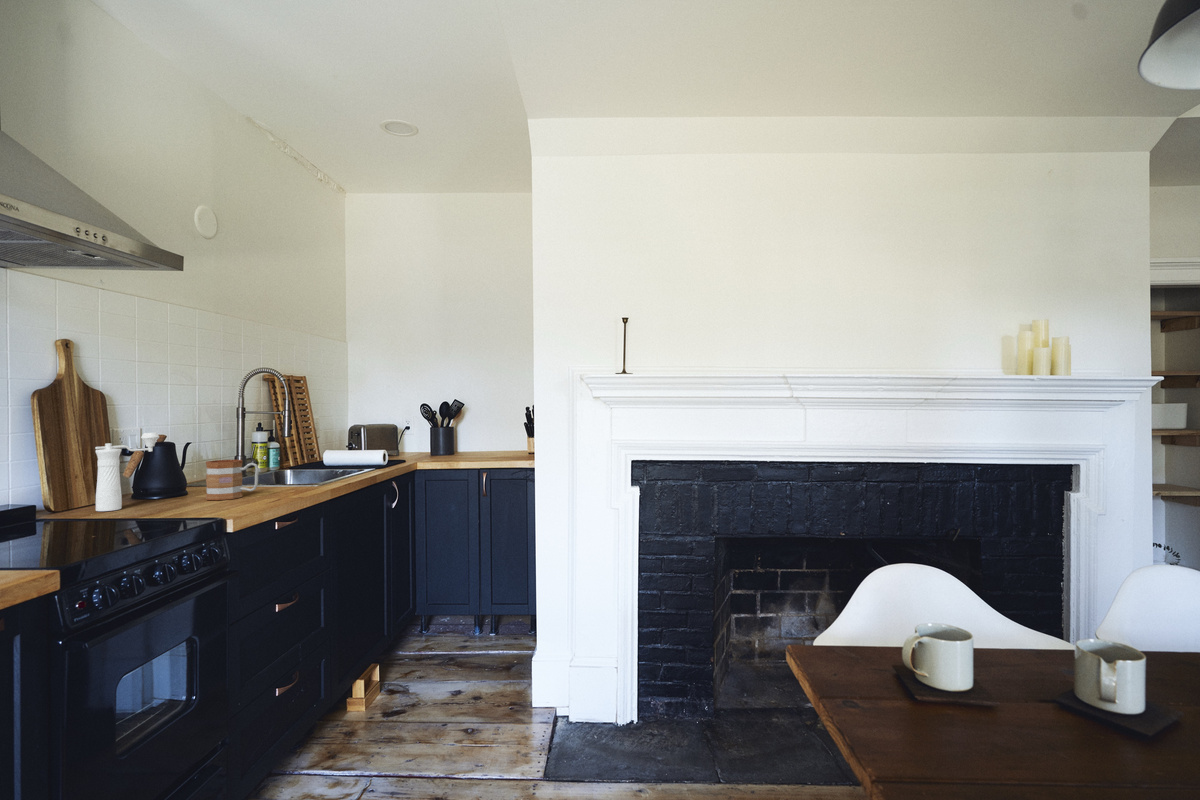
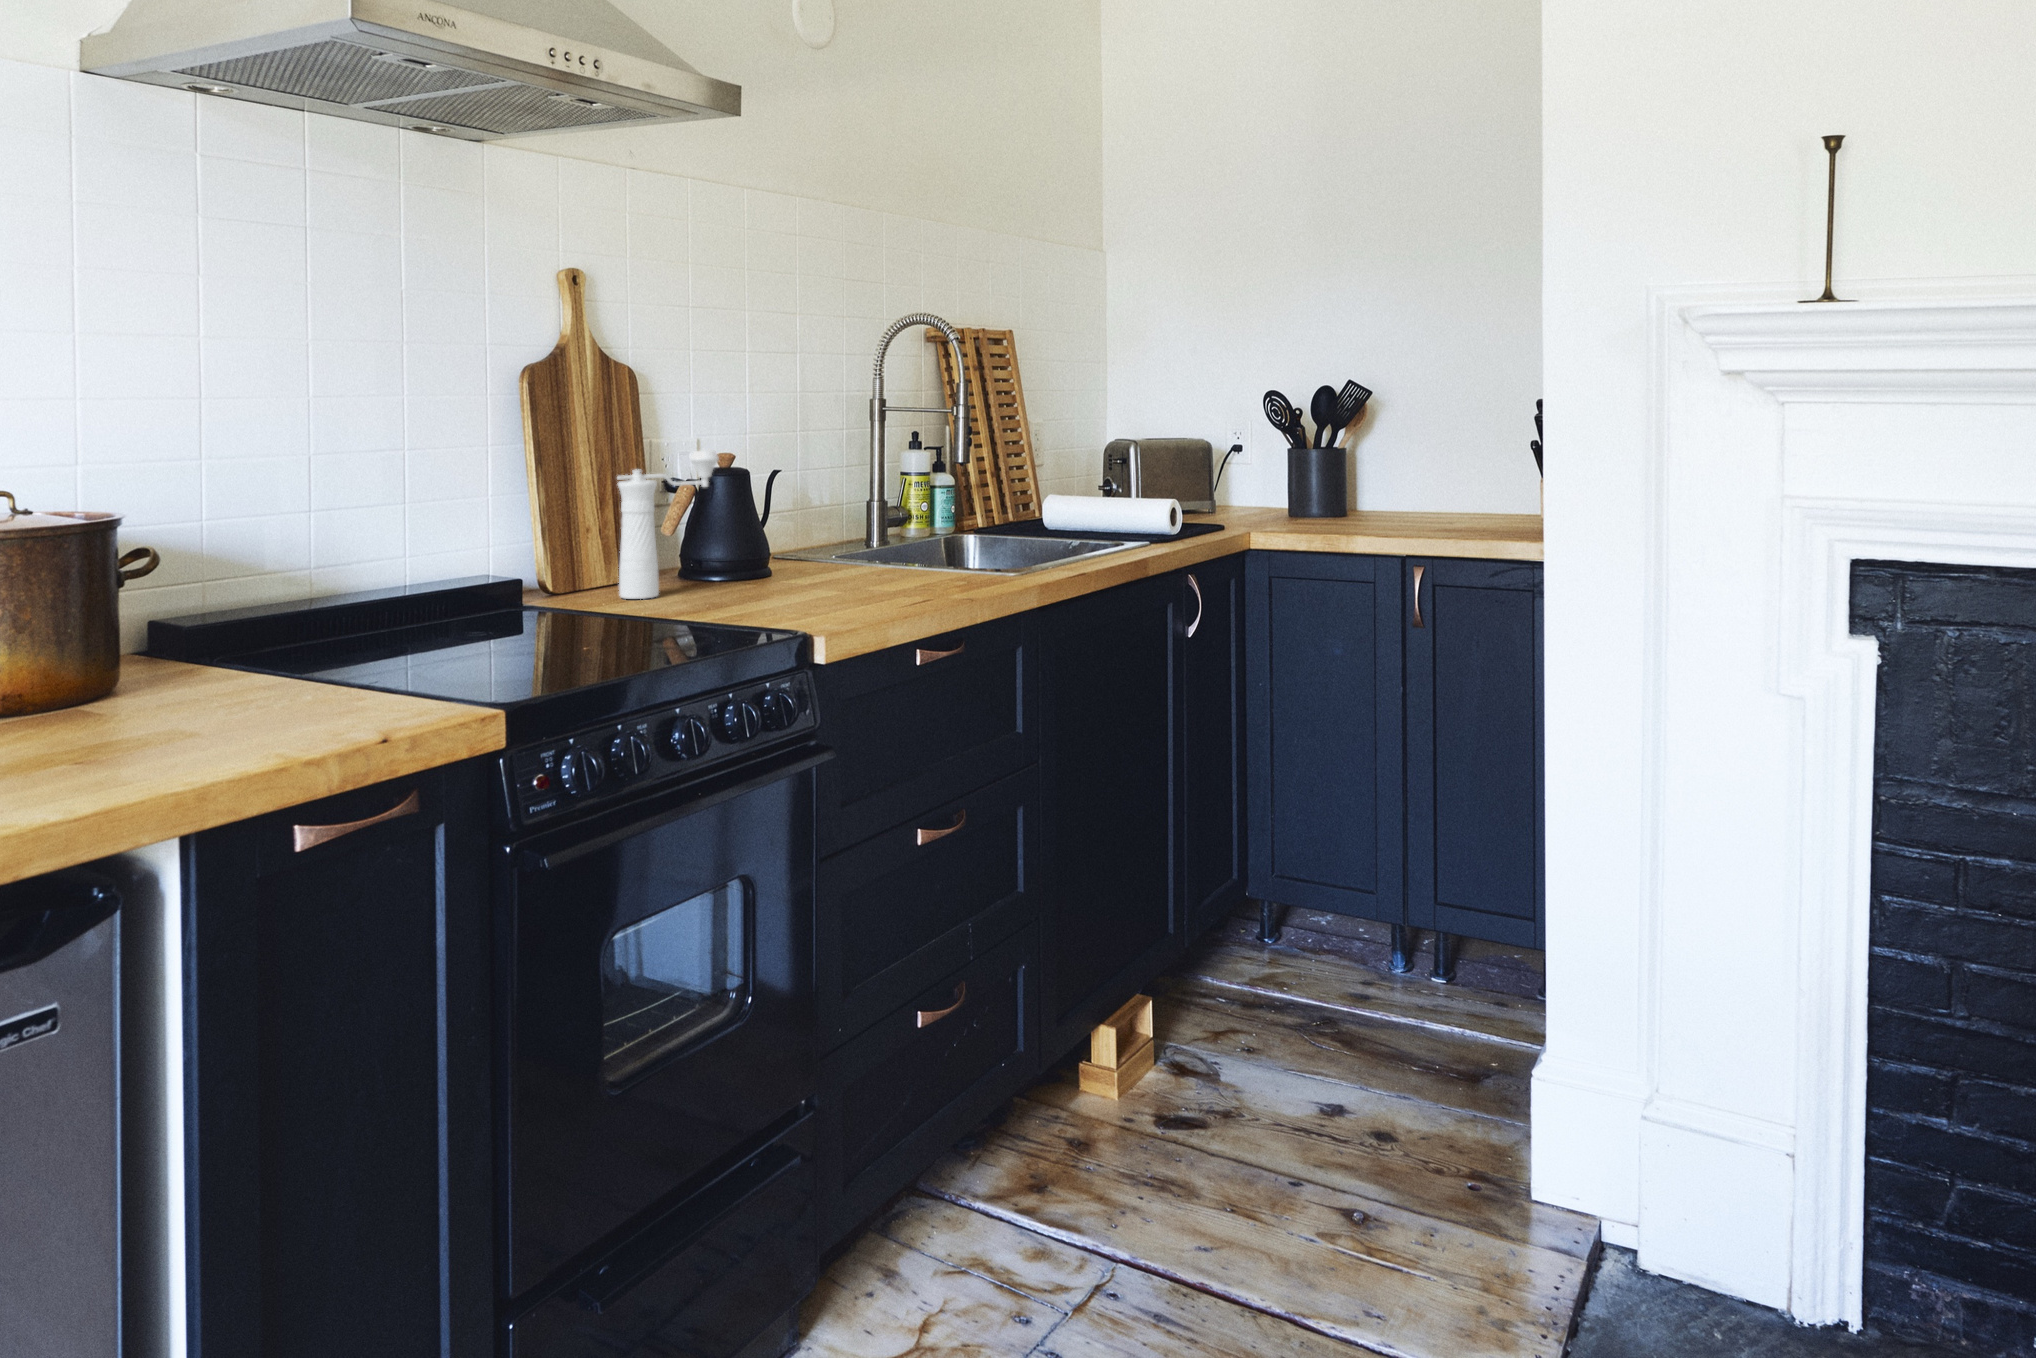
mug: present [206,460,259,500] -> none [797,509,891,592]

